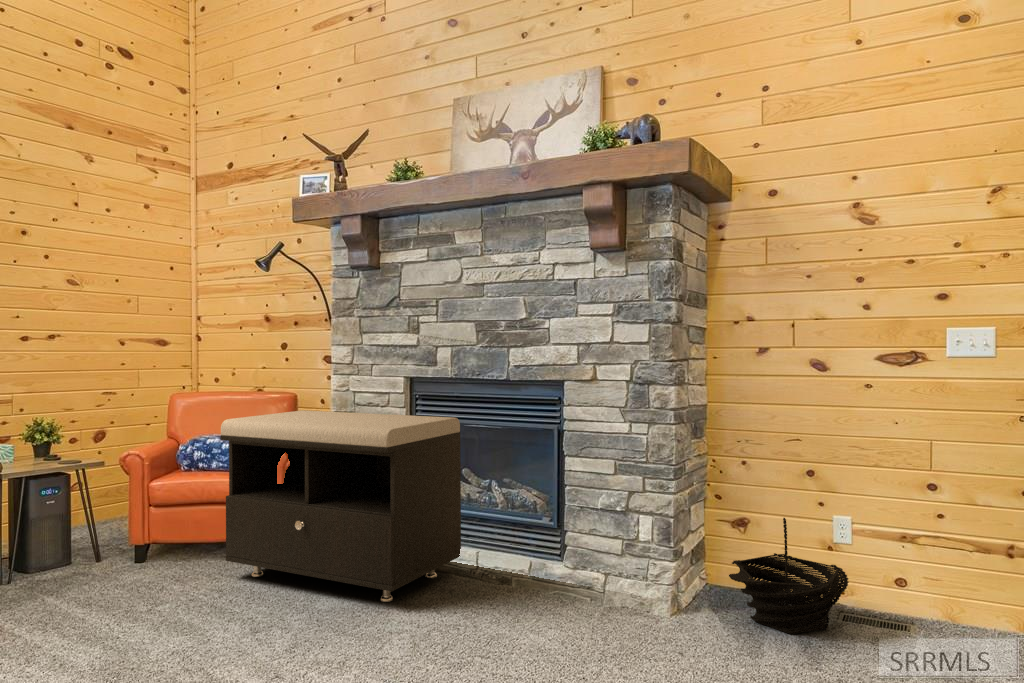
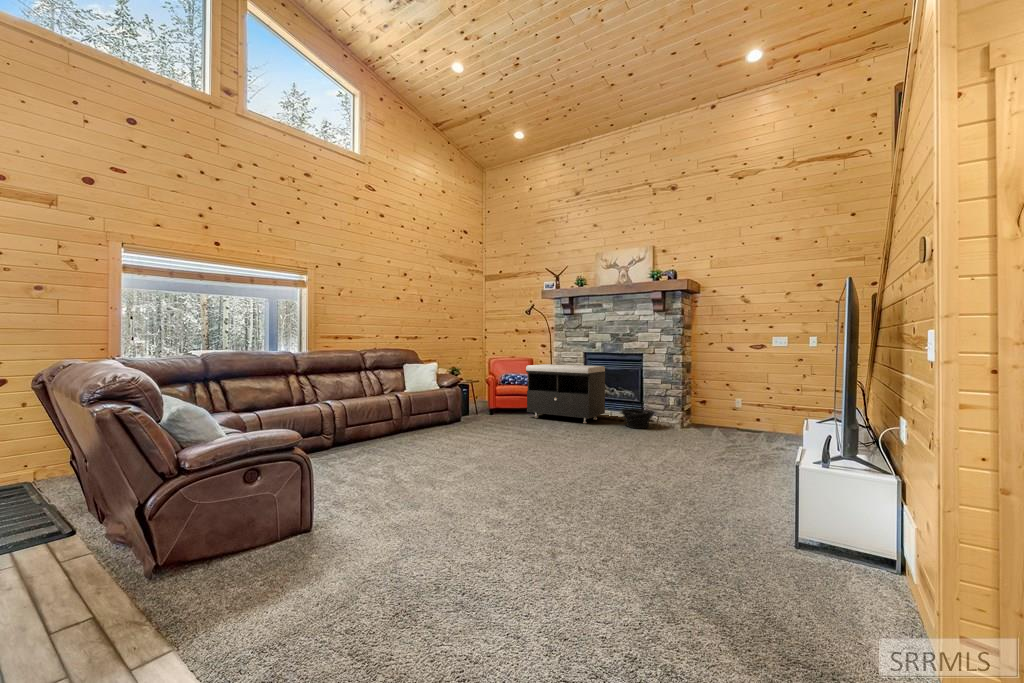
basket: present [729,518,849,634] -> present [620,409,654,428]

